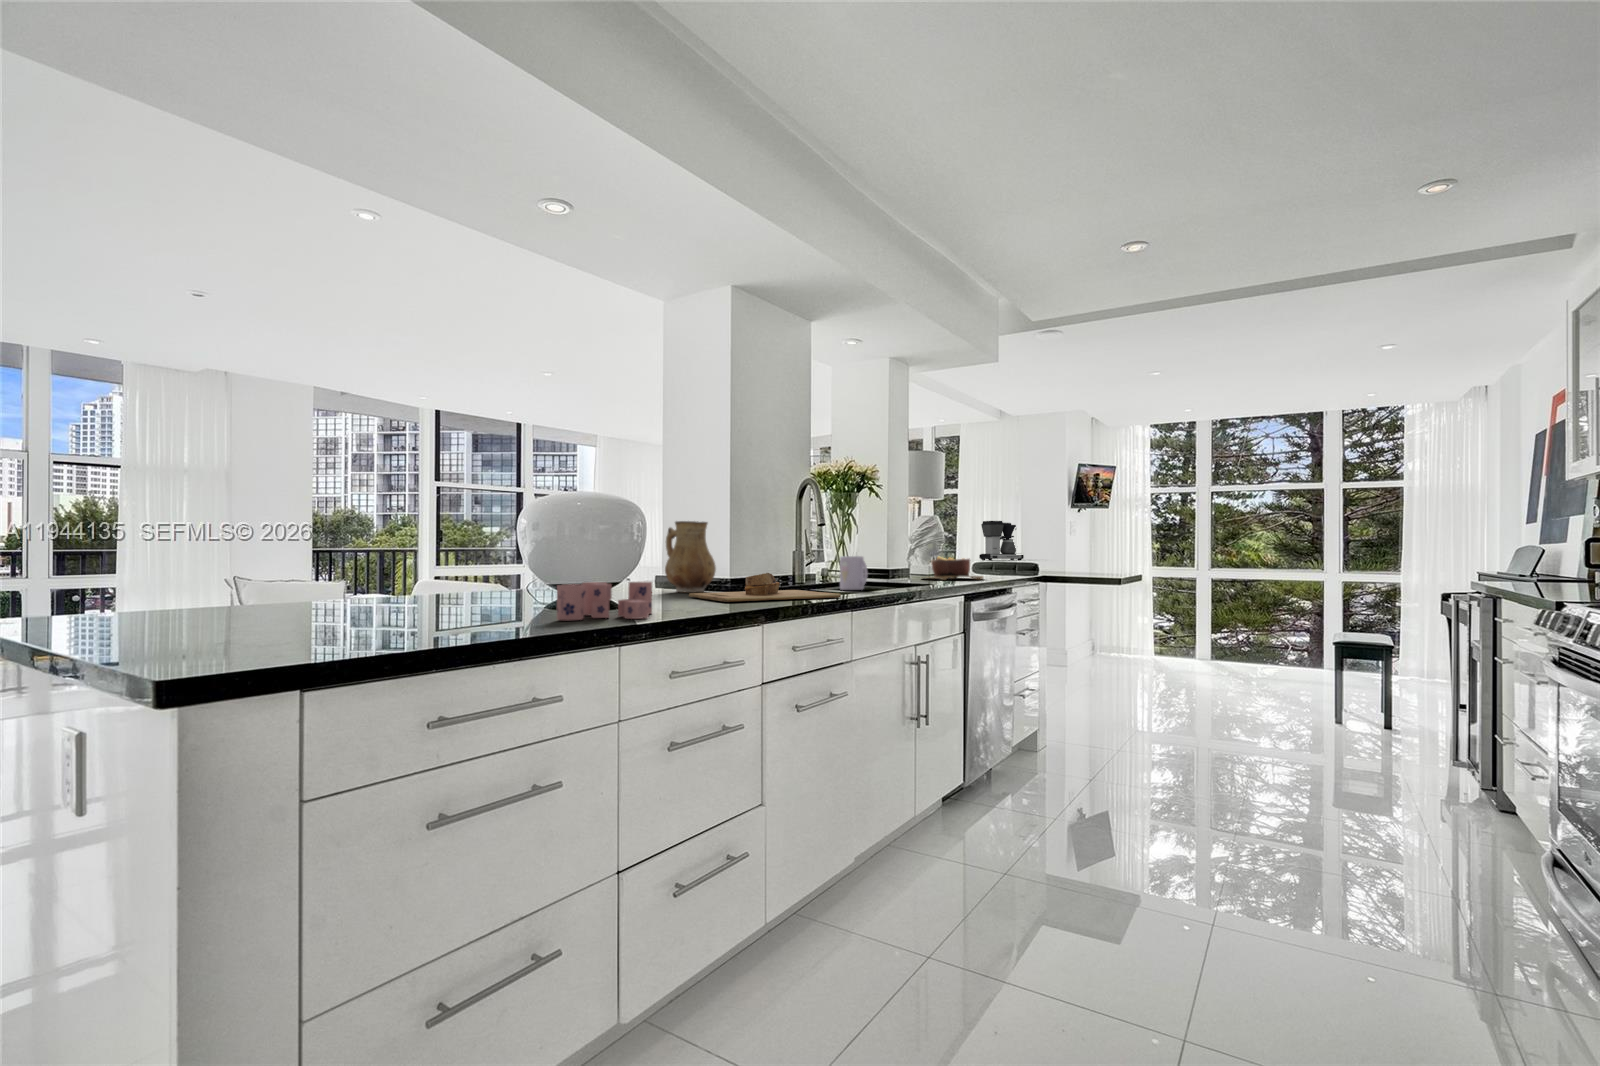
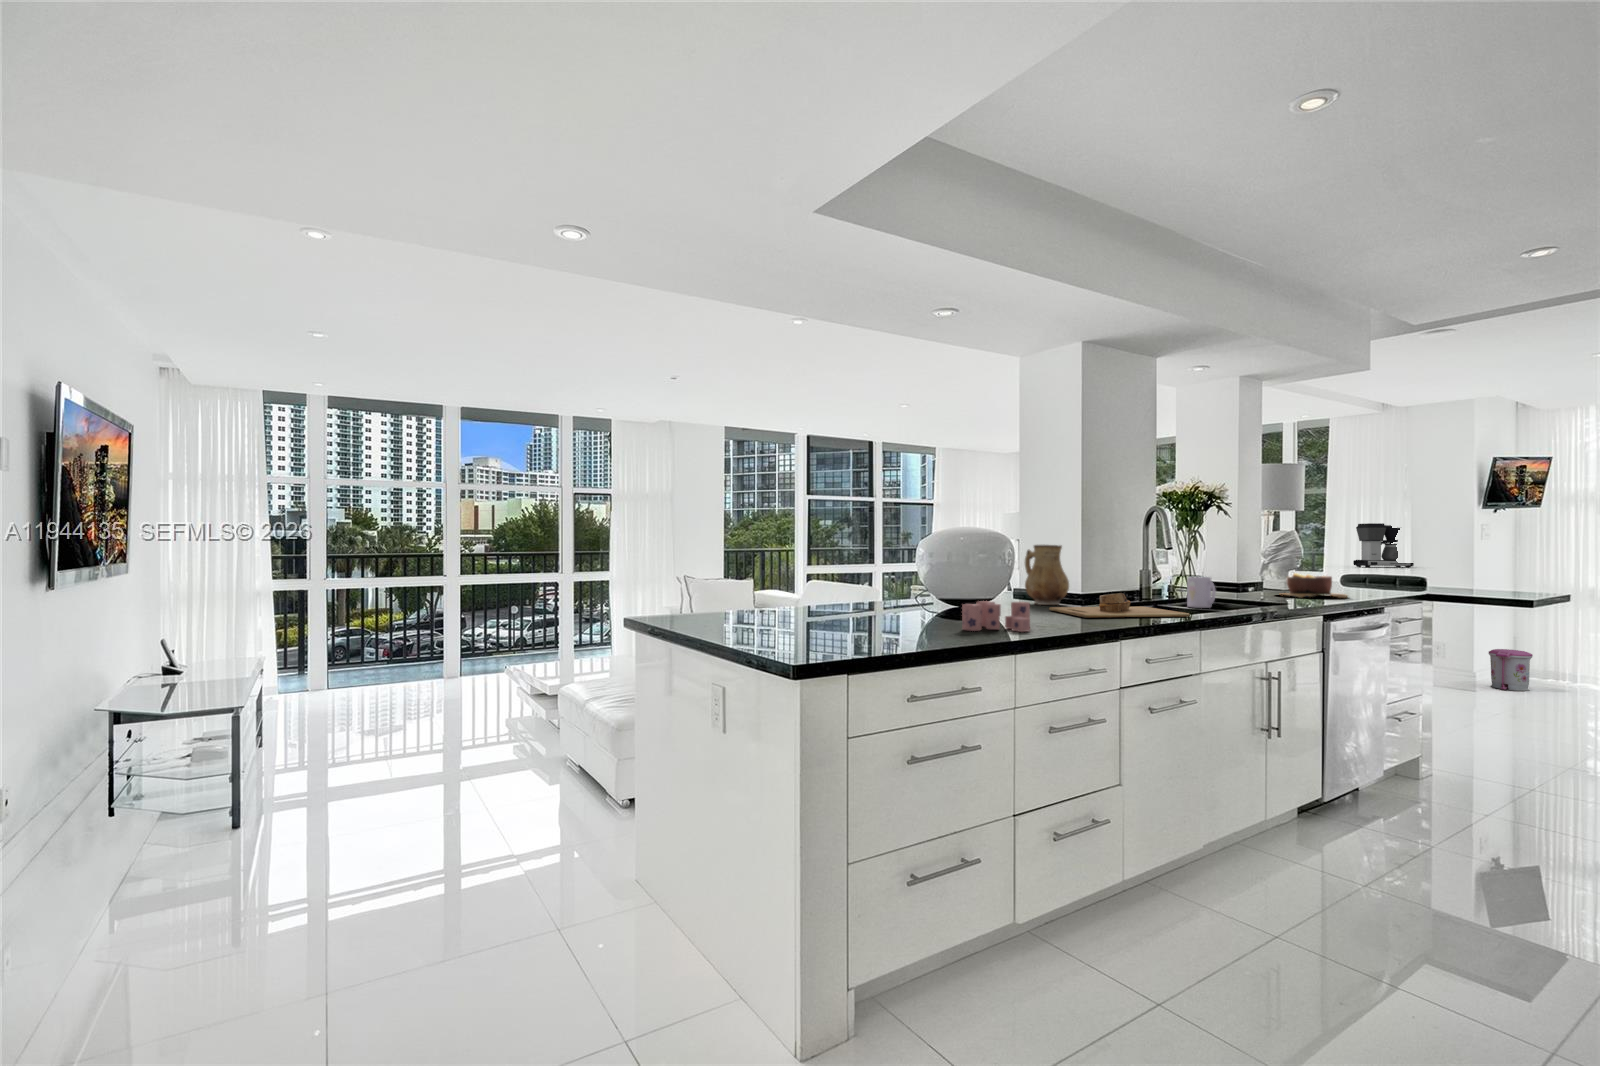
trash can: none [1077,628,1106,663] -> present [1489,649,1533,691]

